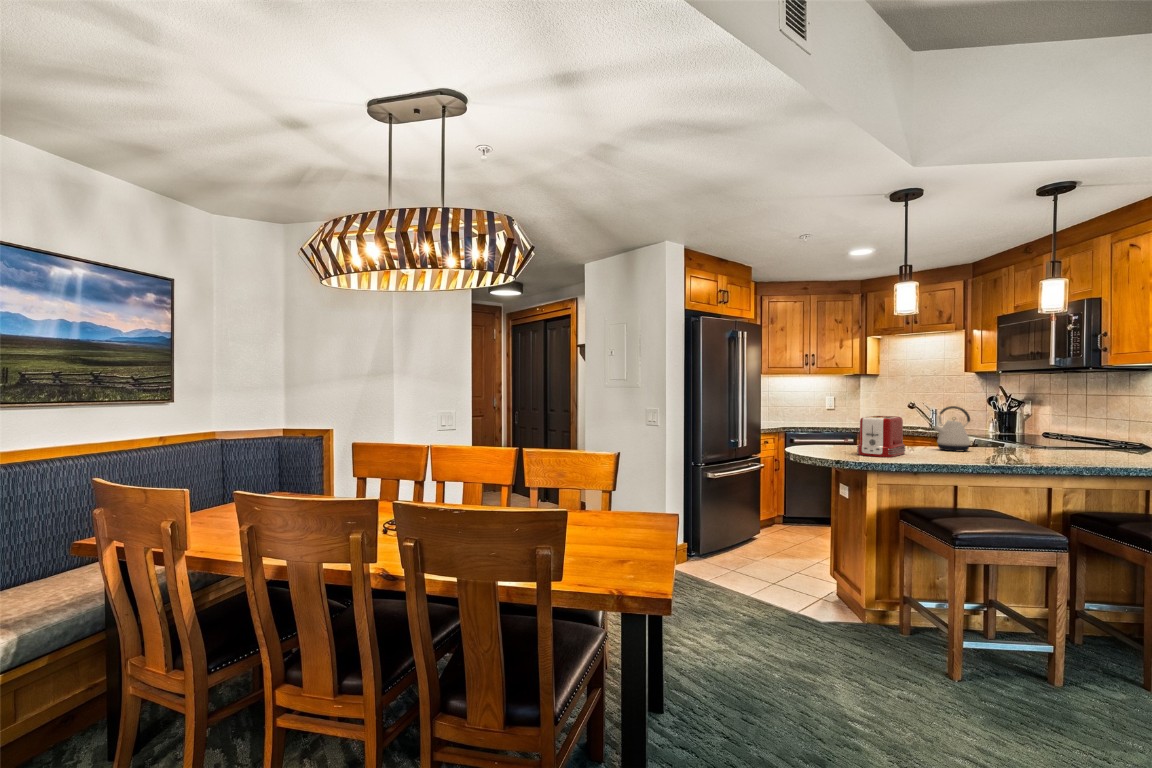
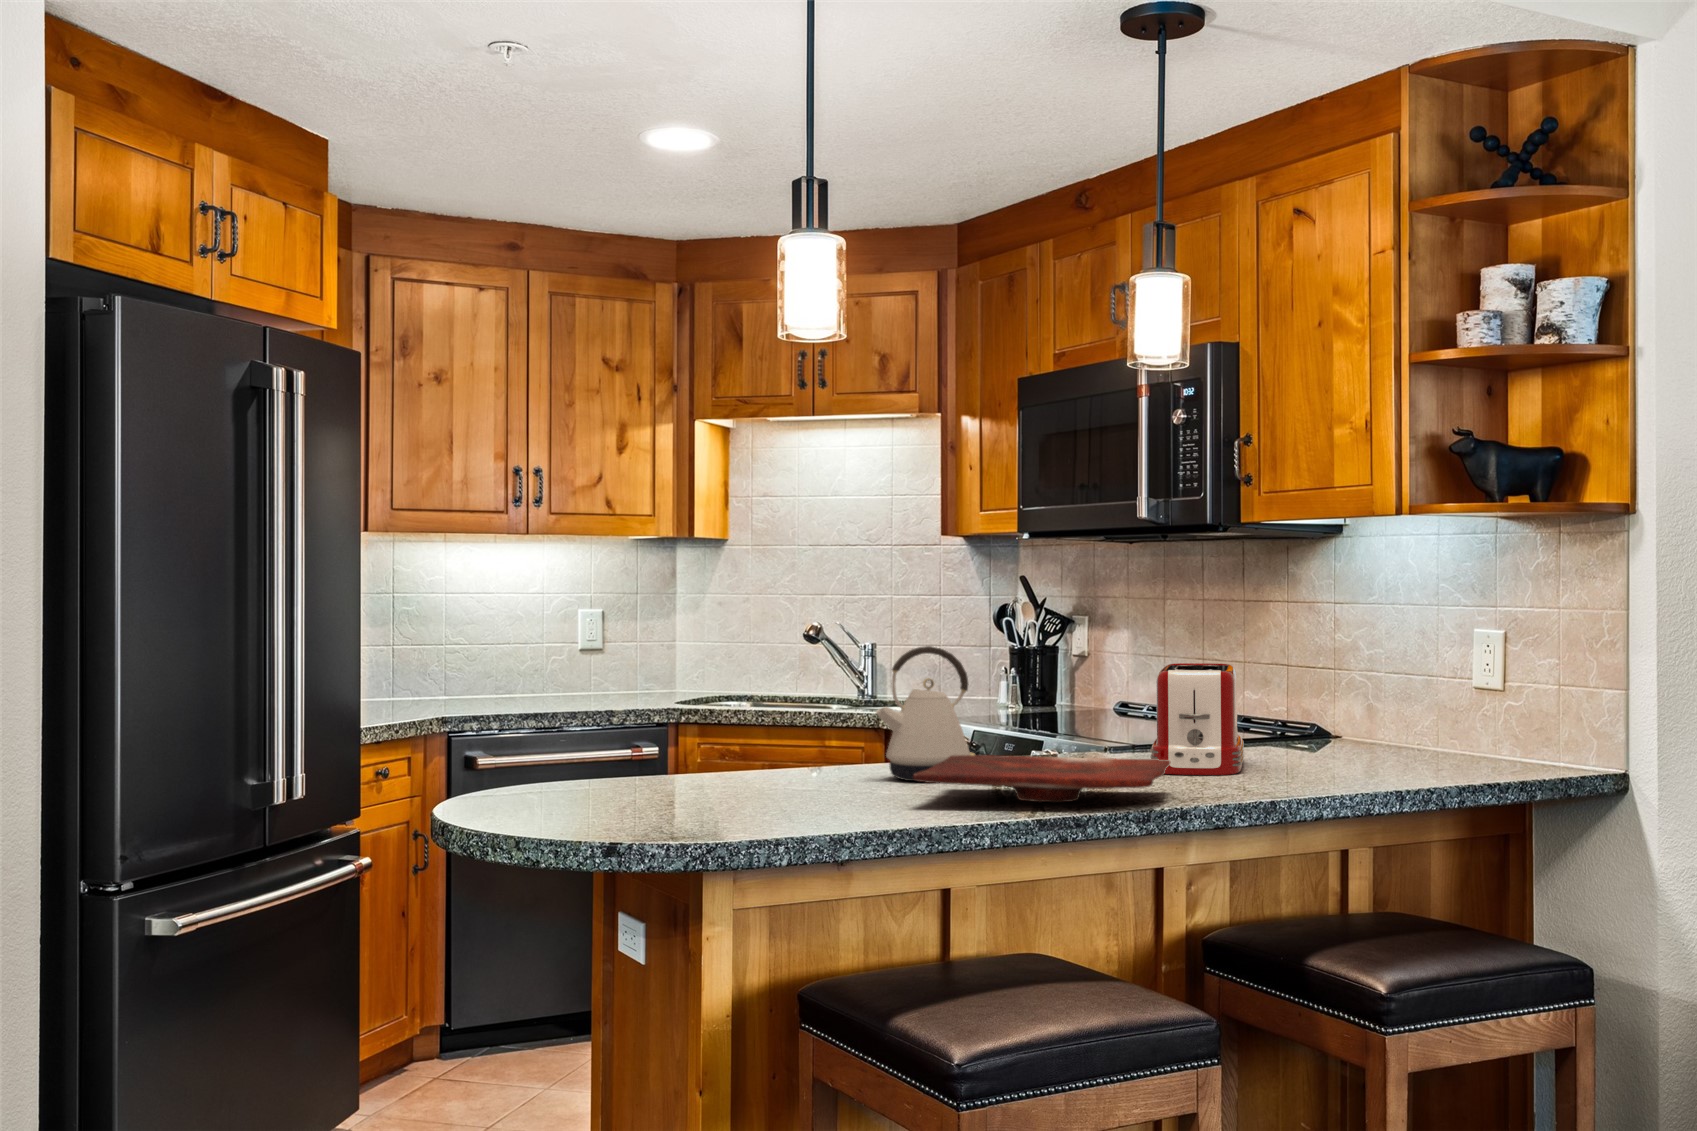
toaster: present [857,416,905,457] -> present [1150,663,1244,775]
cutting board: none [945,442,1056,460] -> present [913,755,1170,802]

